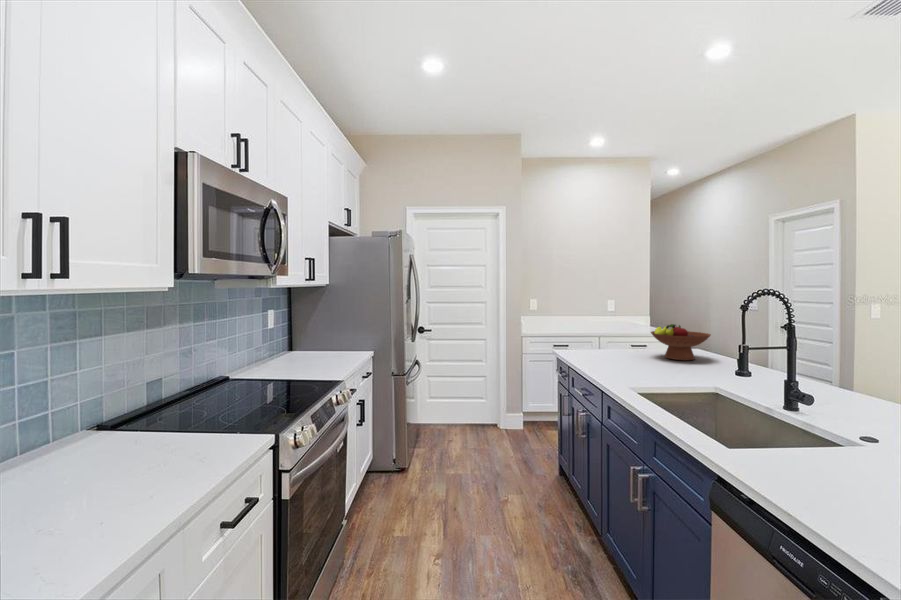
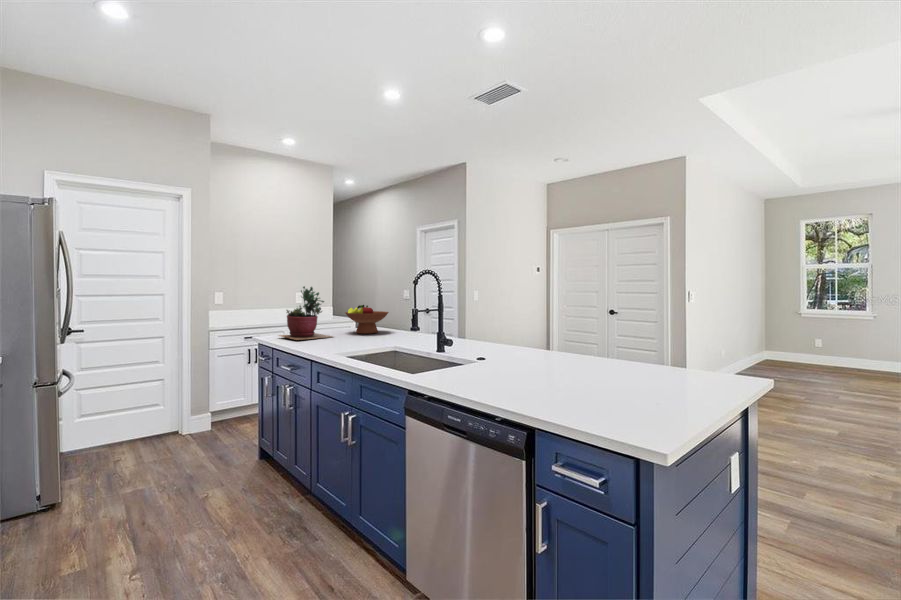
succulent plant: none [572,302,636,362] -> present [279,286,332,340]

